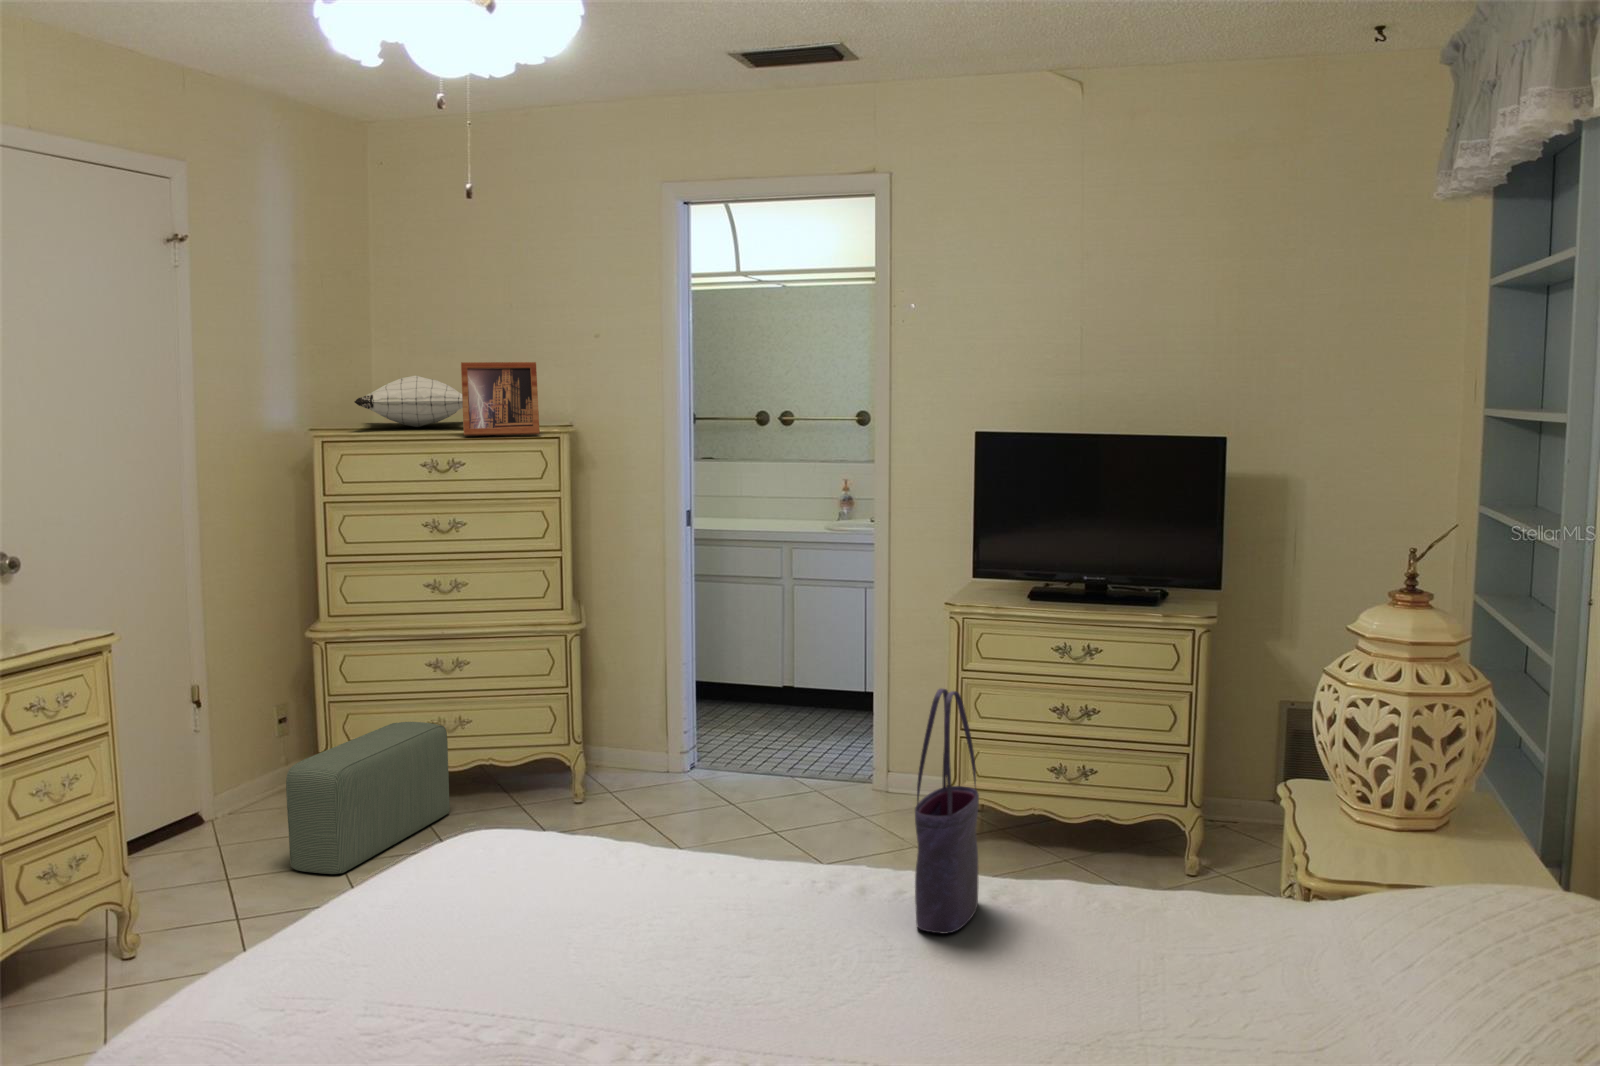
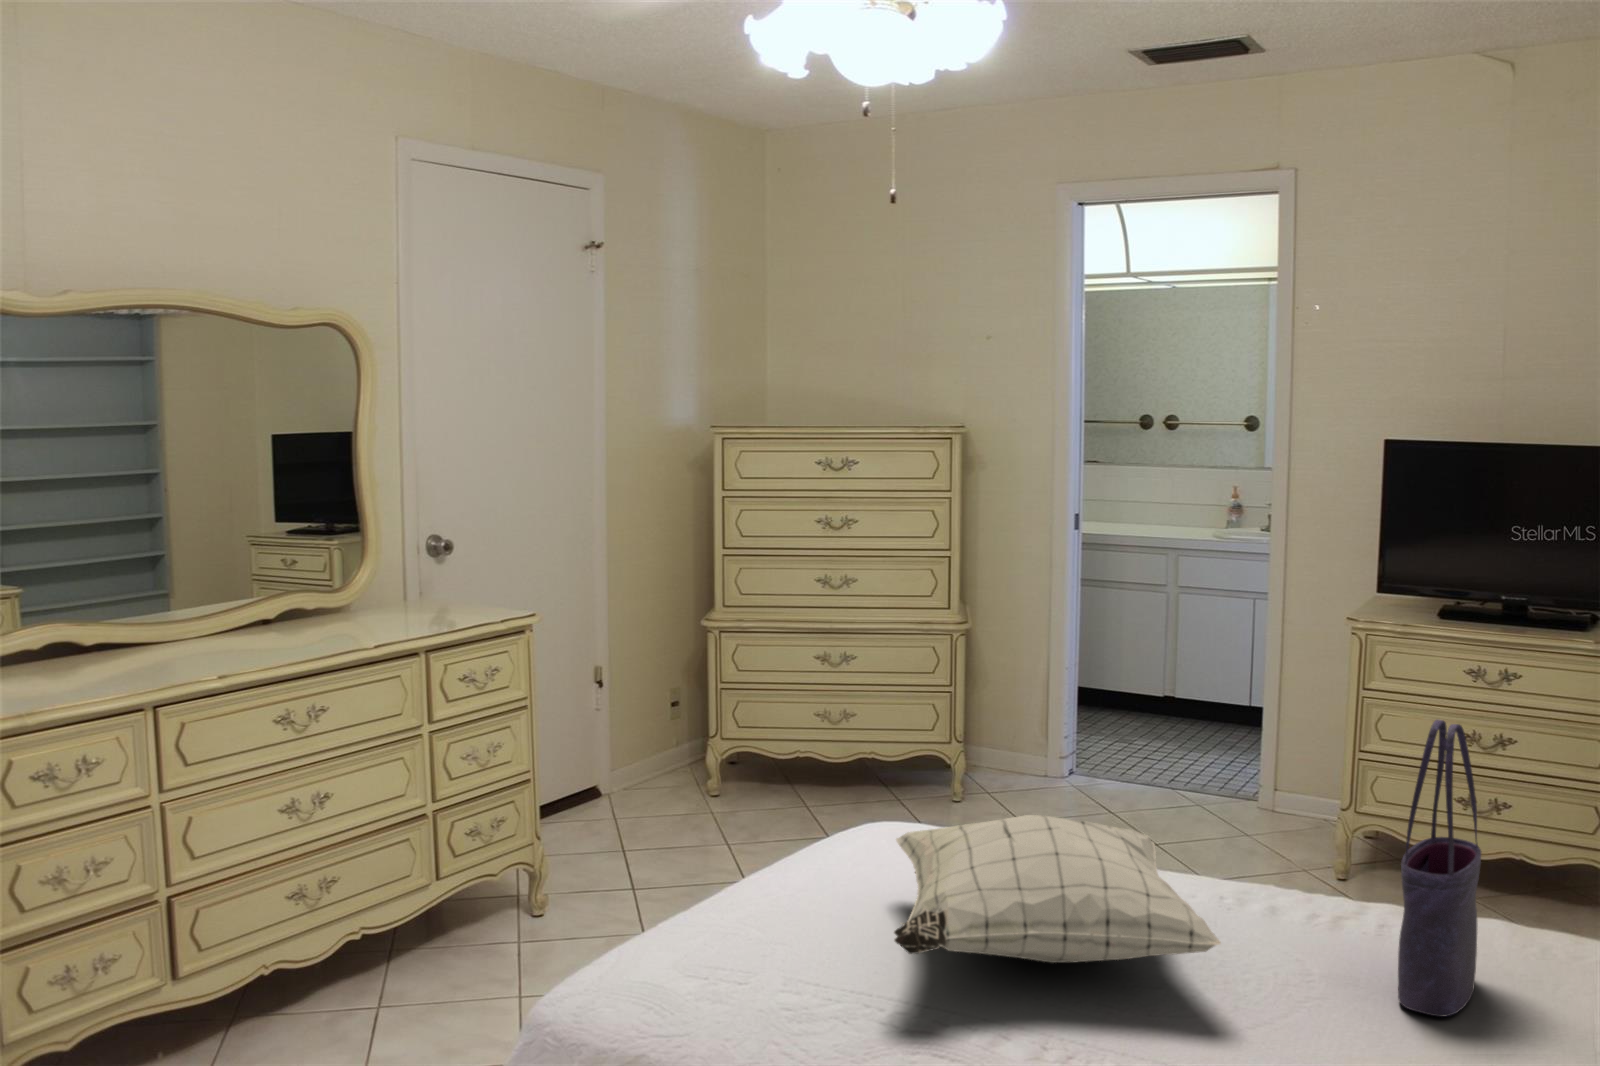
picture frame: present [461,362,540,436] -> none [855,360,930,433]
pillow: present [354,376,463,427] -> present [894,815,1221,963]
pouf: present [286,722,450,874] -> none [682,712,831,855]

